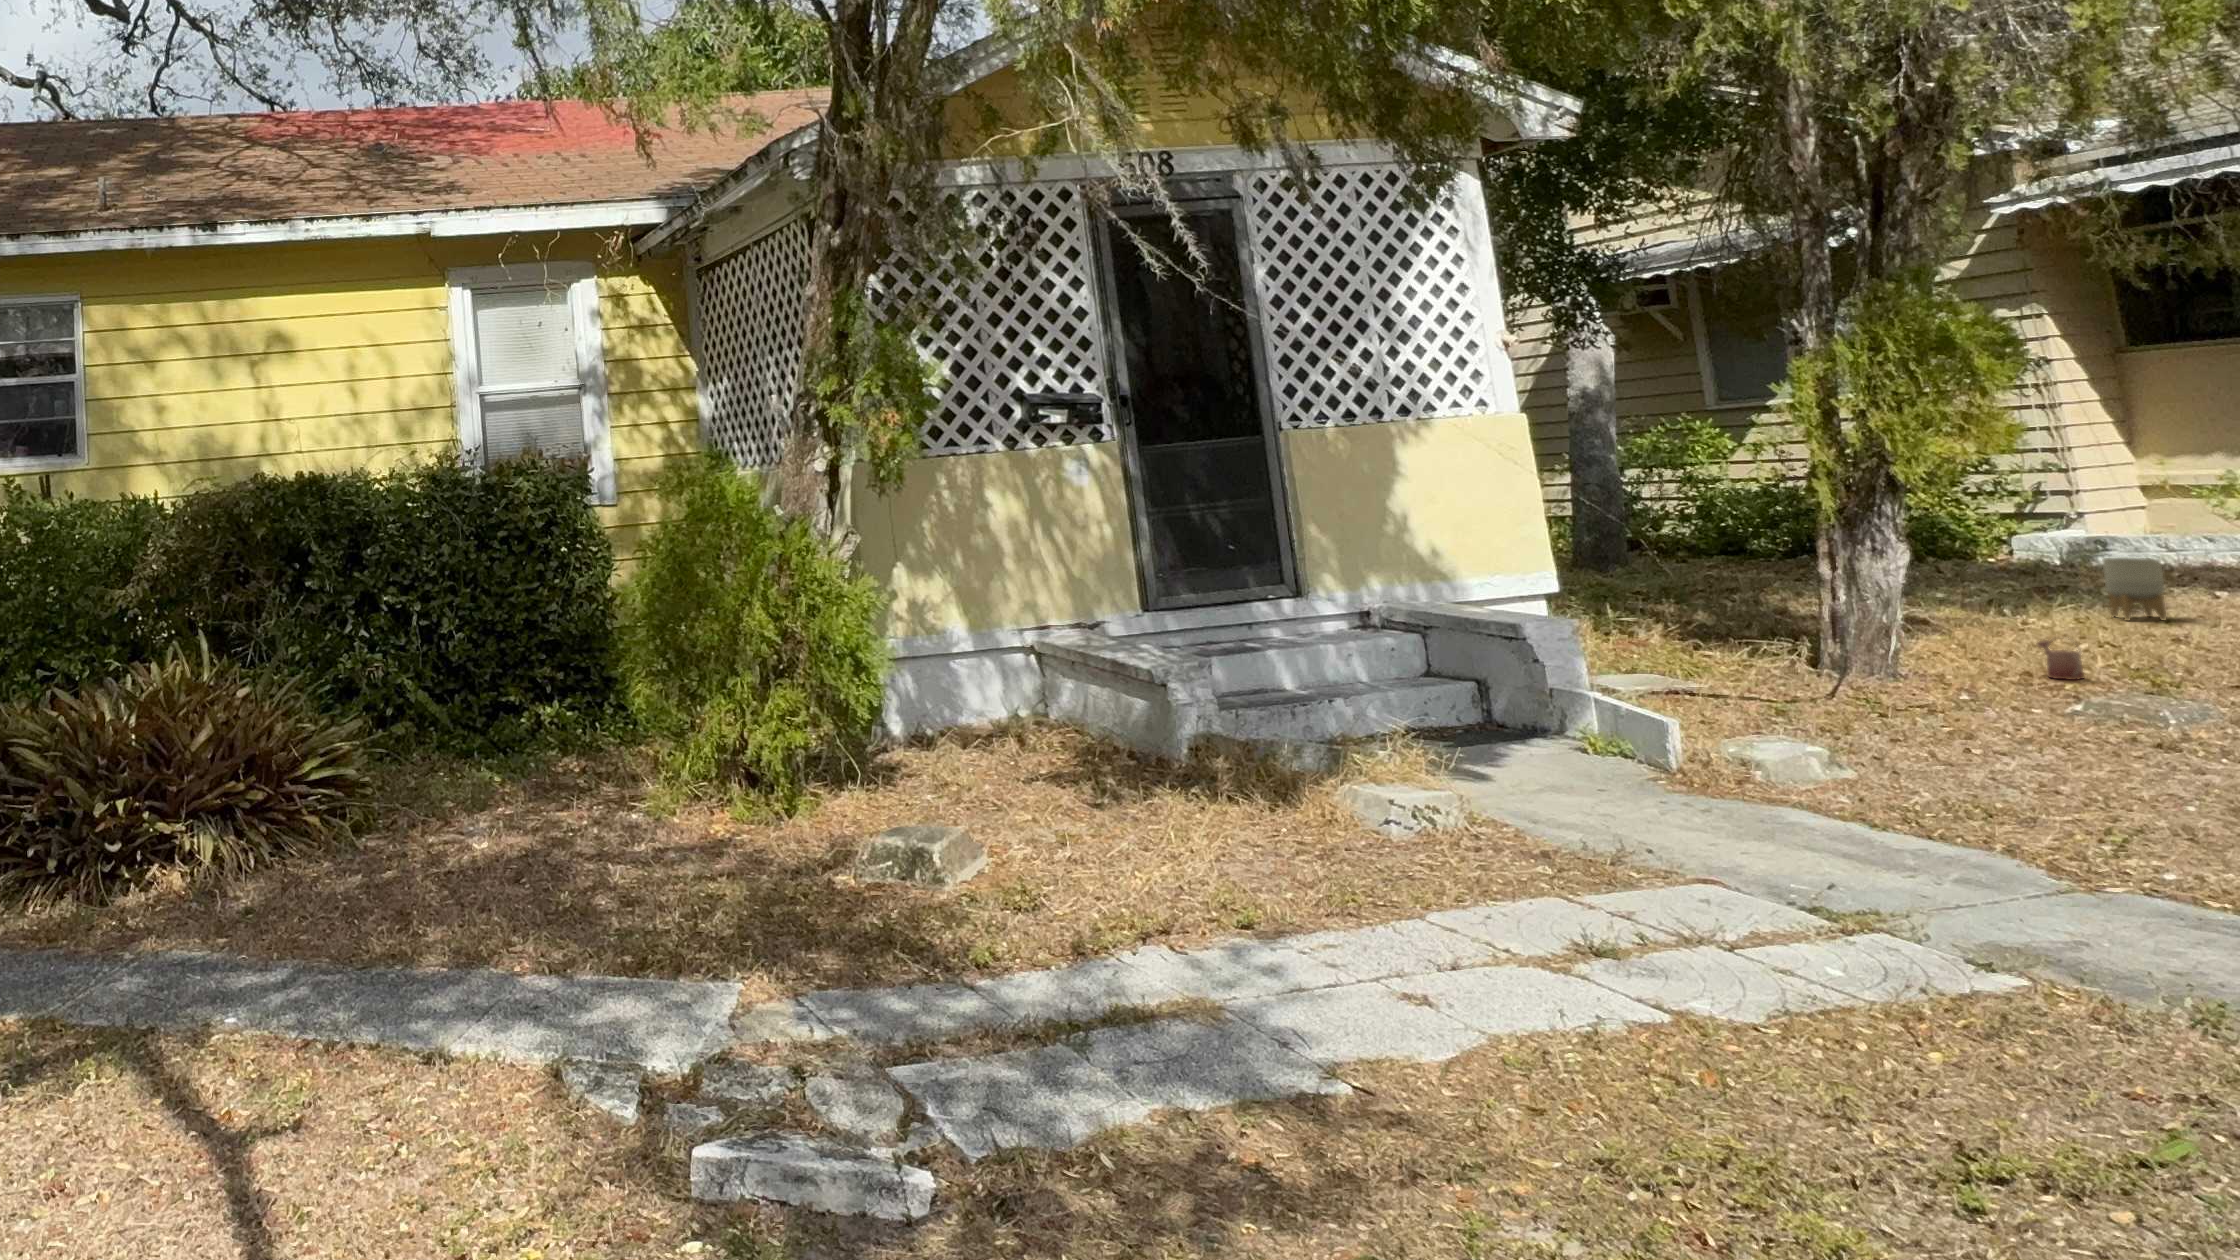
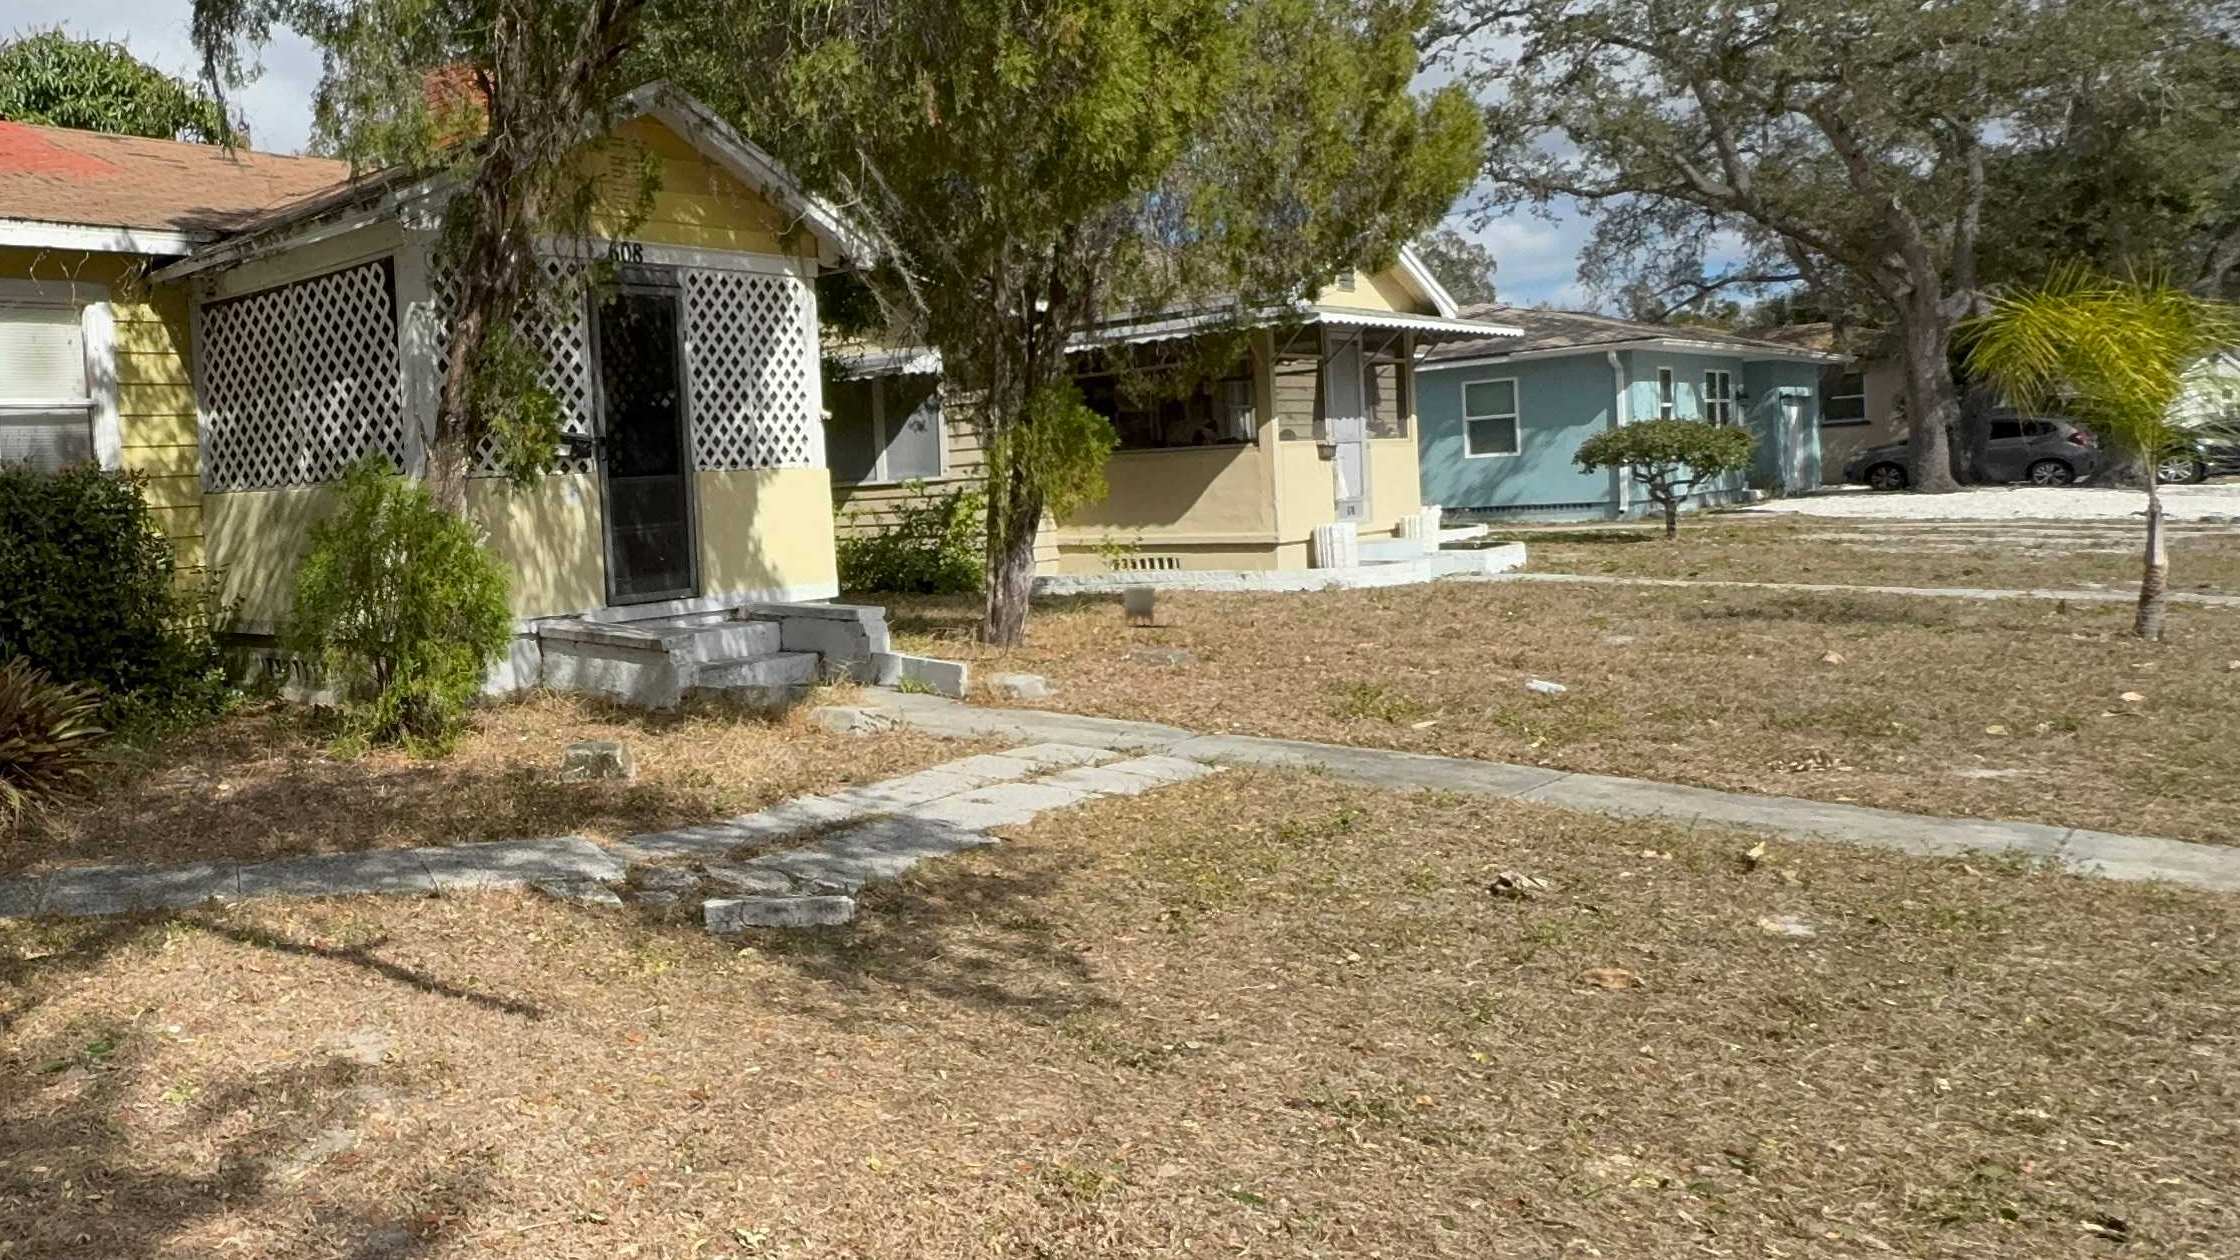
watering can: present [2037,640,2084,680] -> none [1117,626,1144,653]

